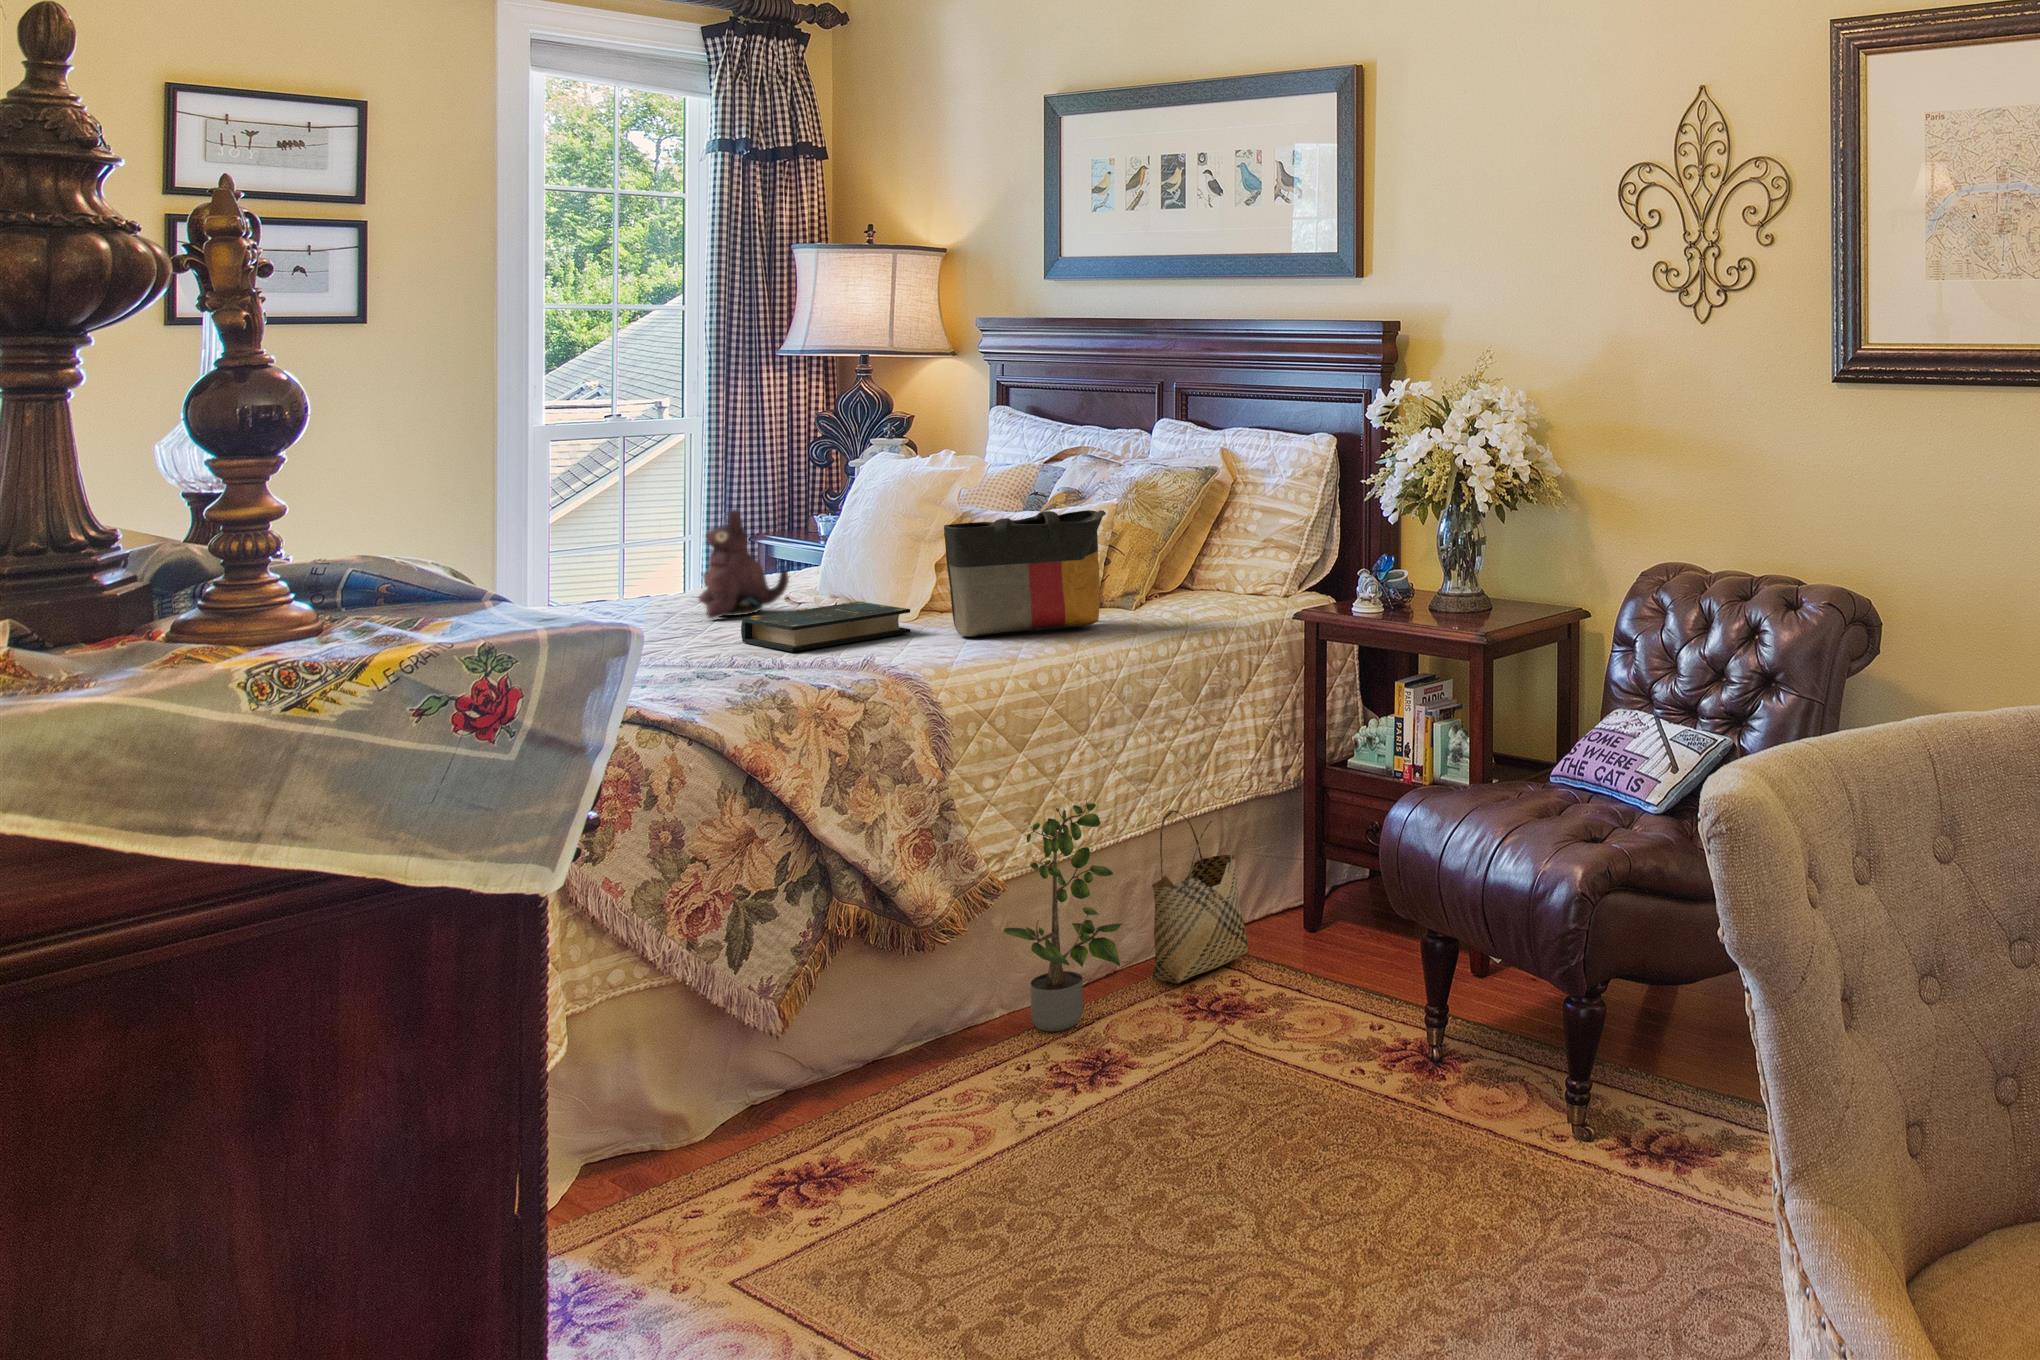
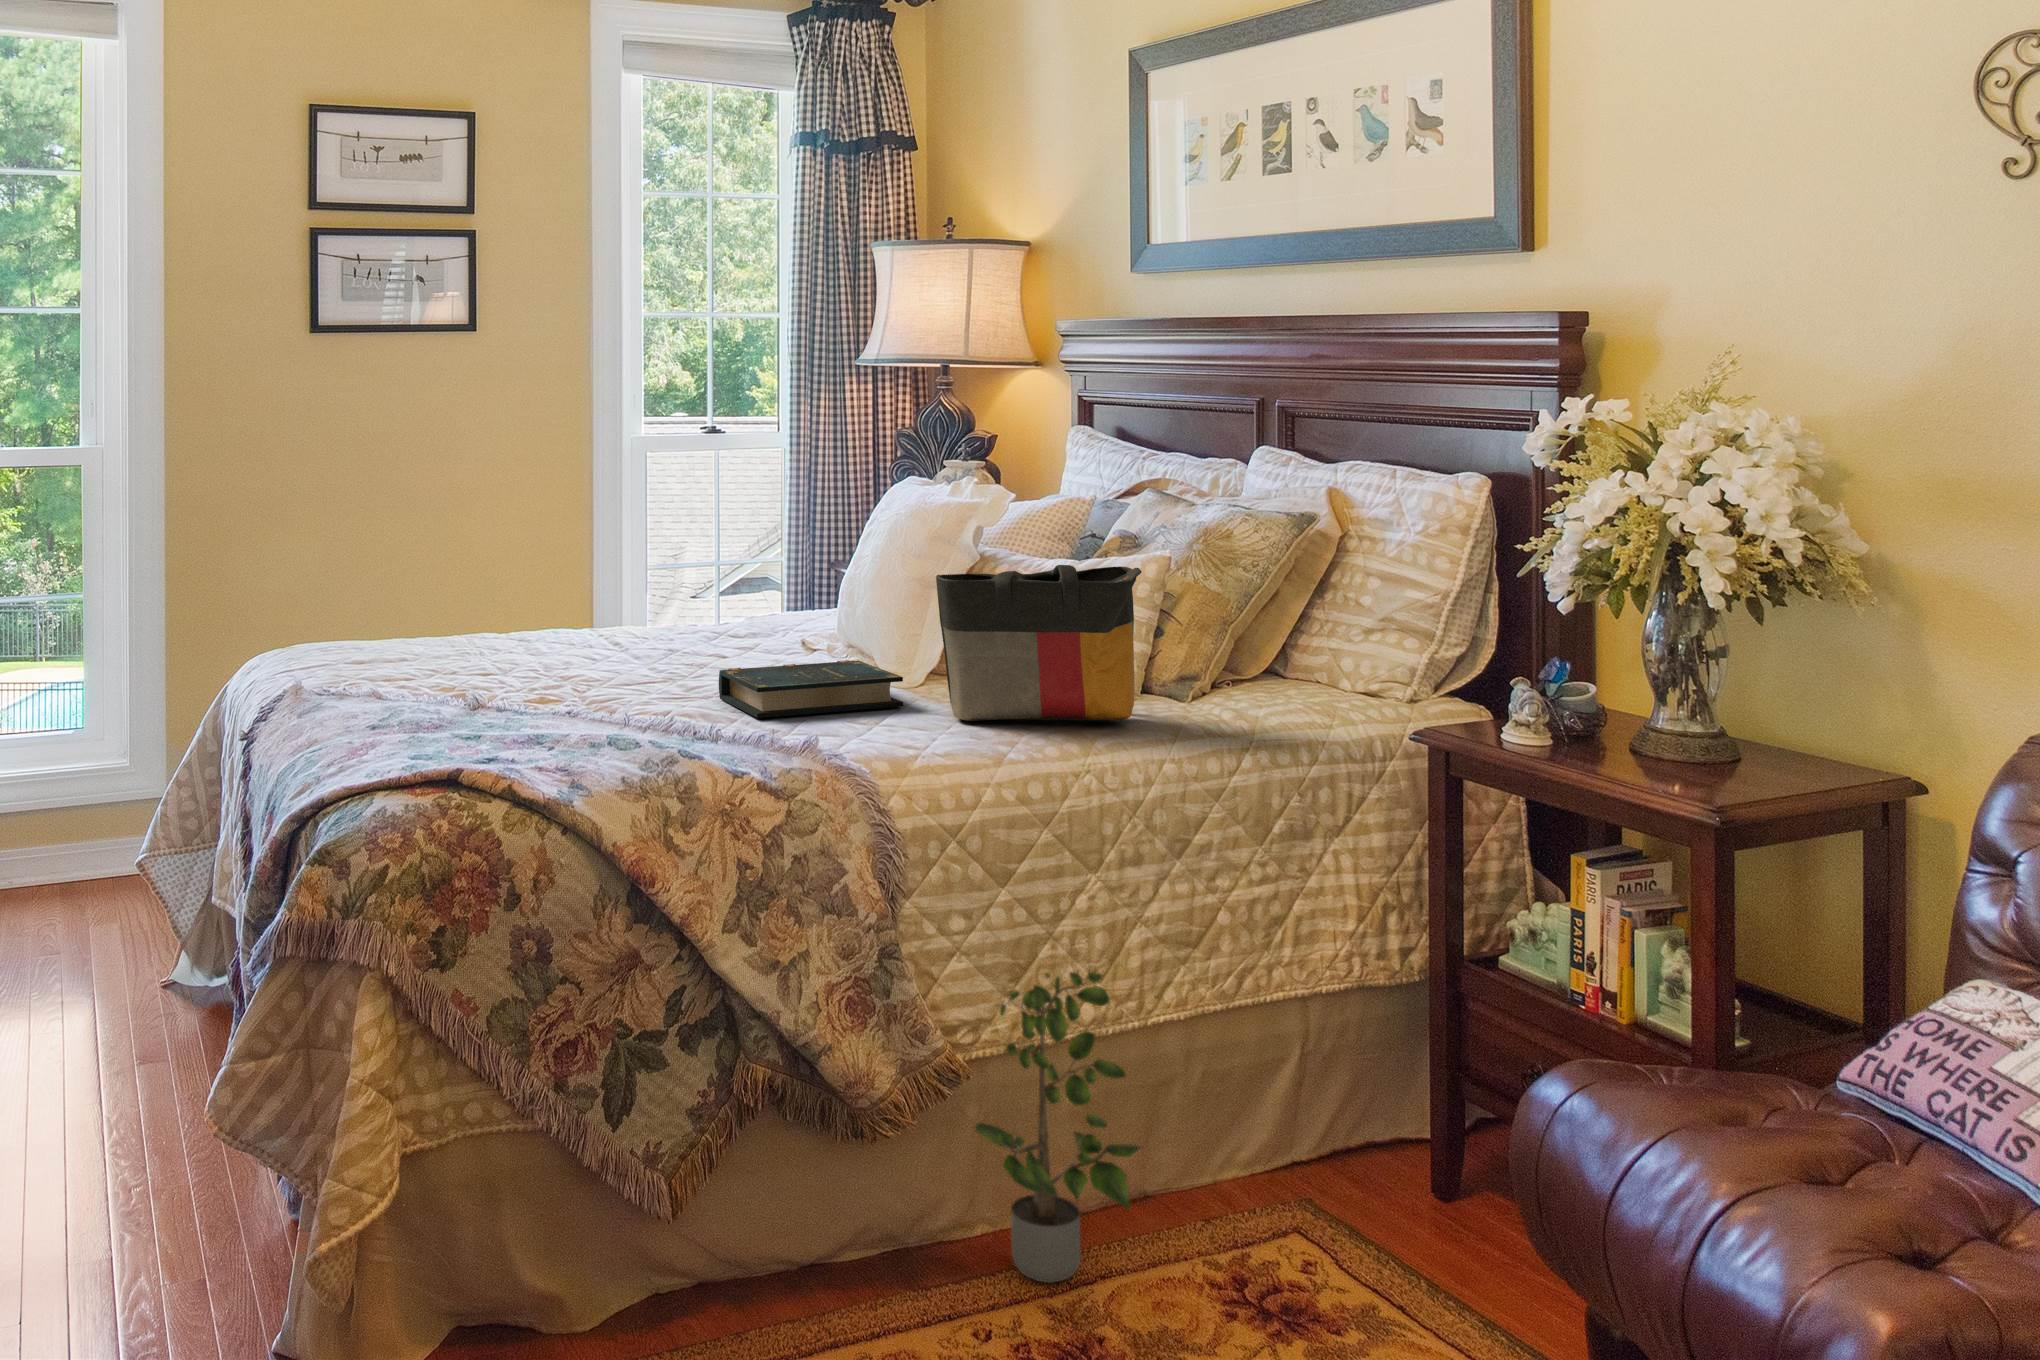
plush toy: present [699,509,789,619] -> none [710,539,801,665]
woven basket: present [1152,810,1248,983] -> none [1189,993,1335,1248]

